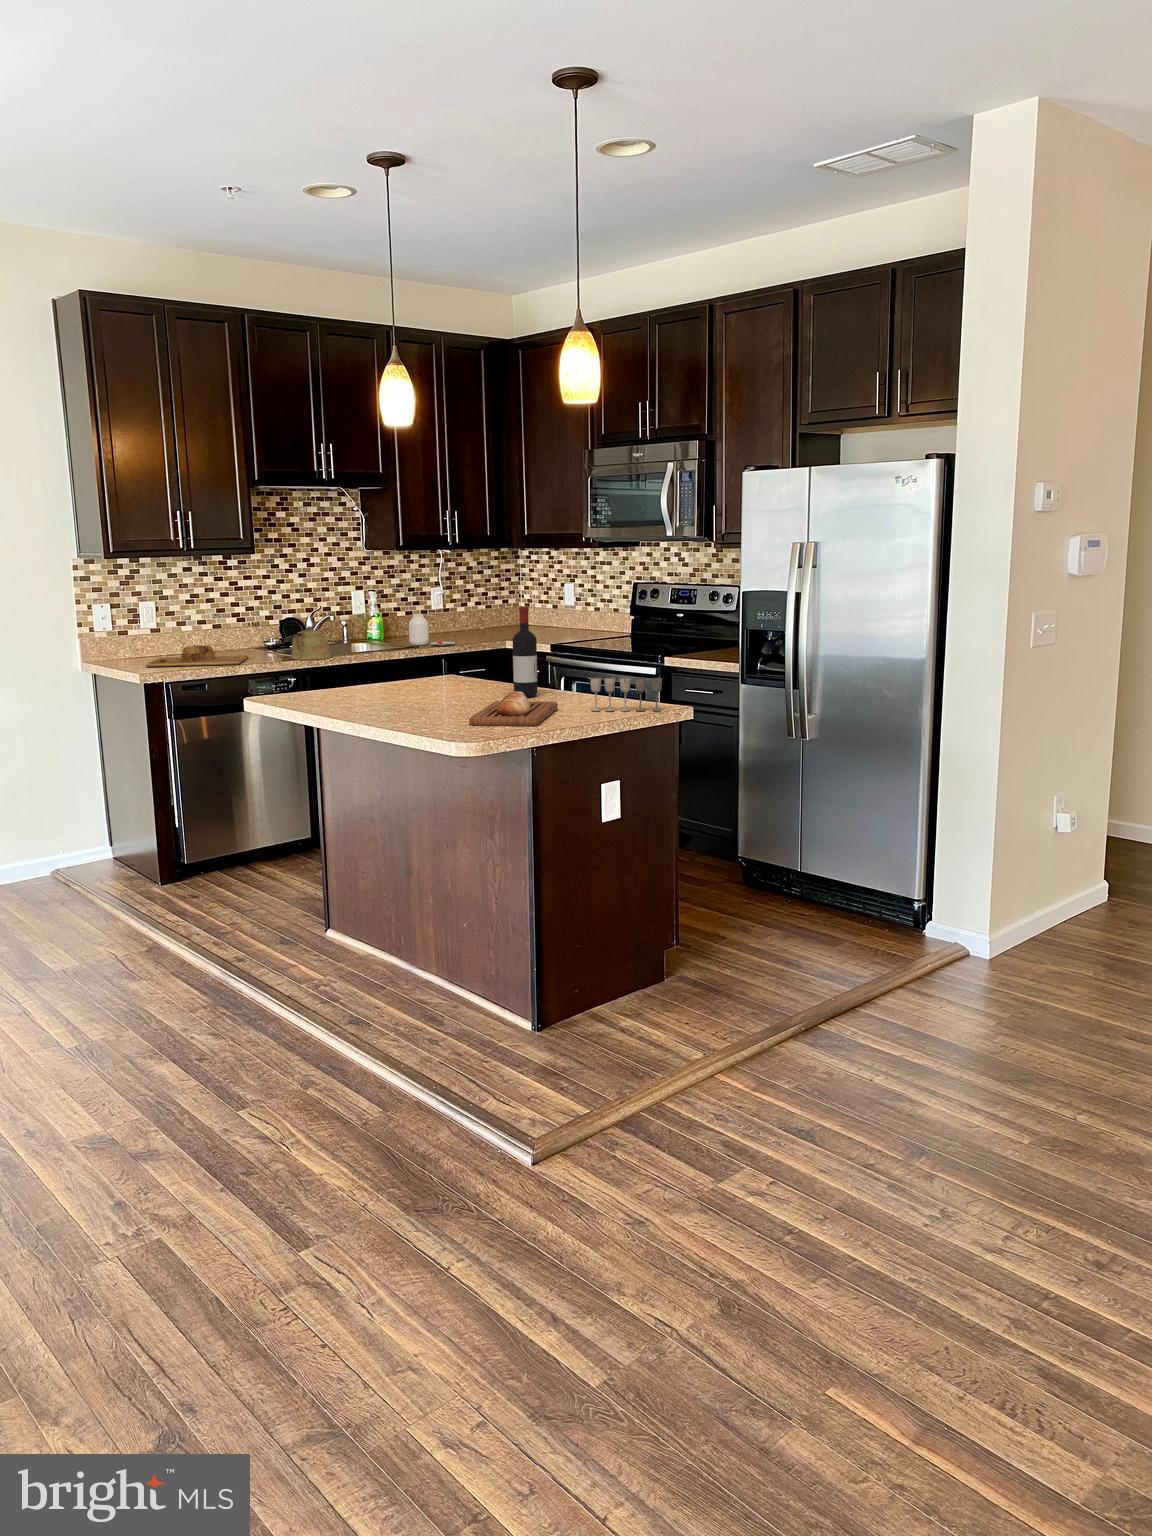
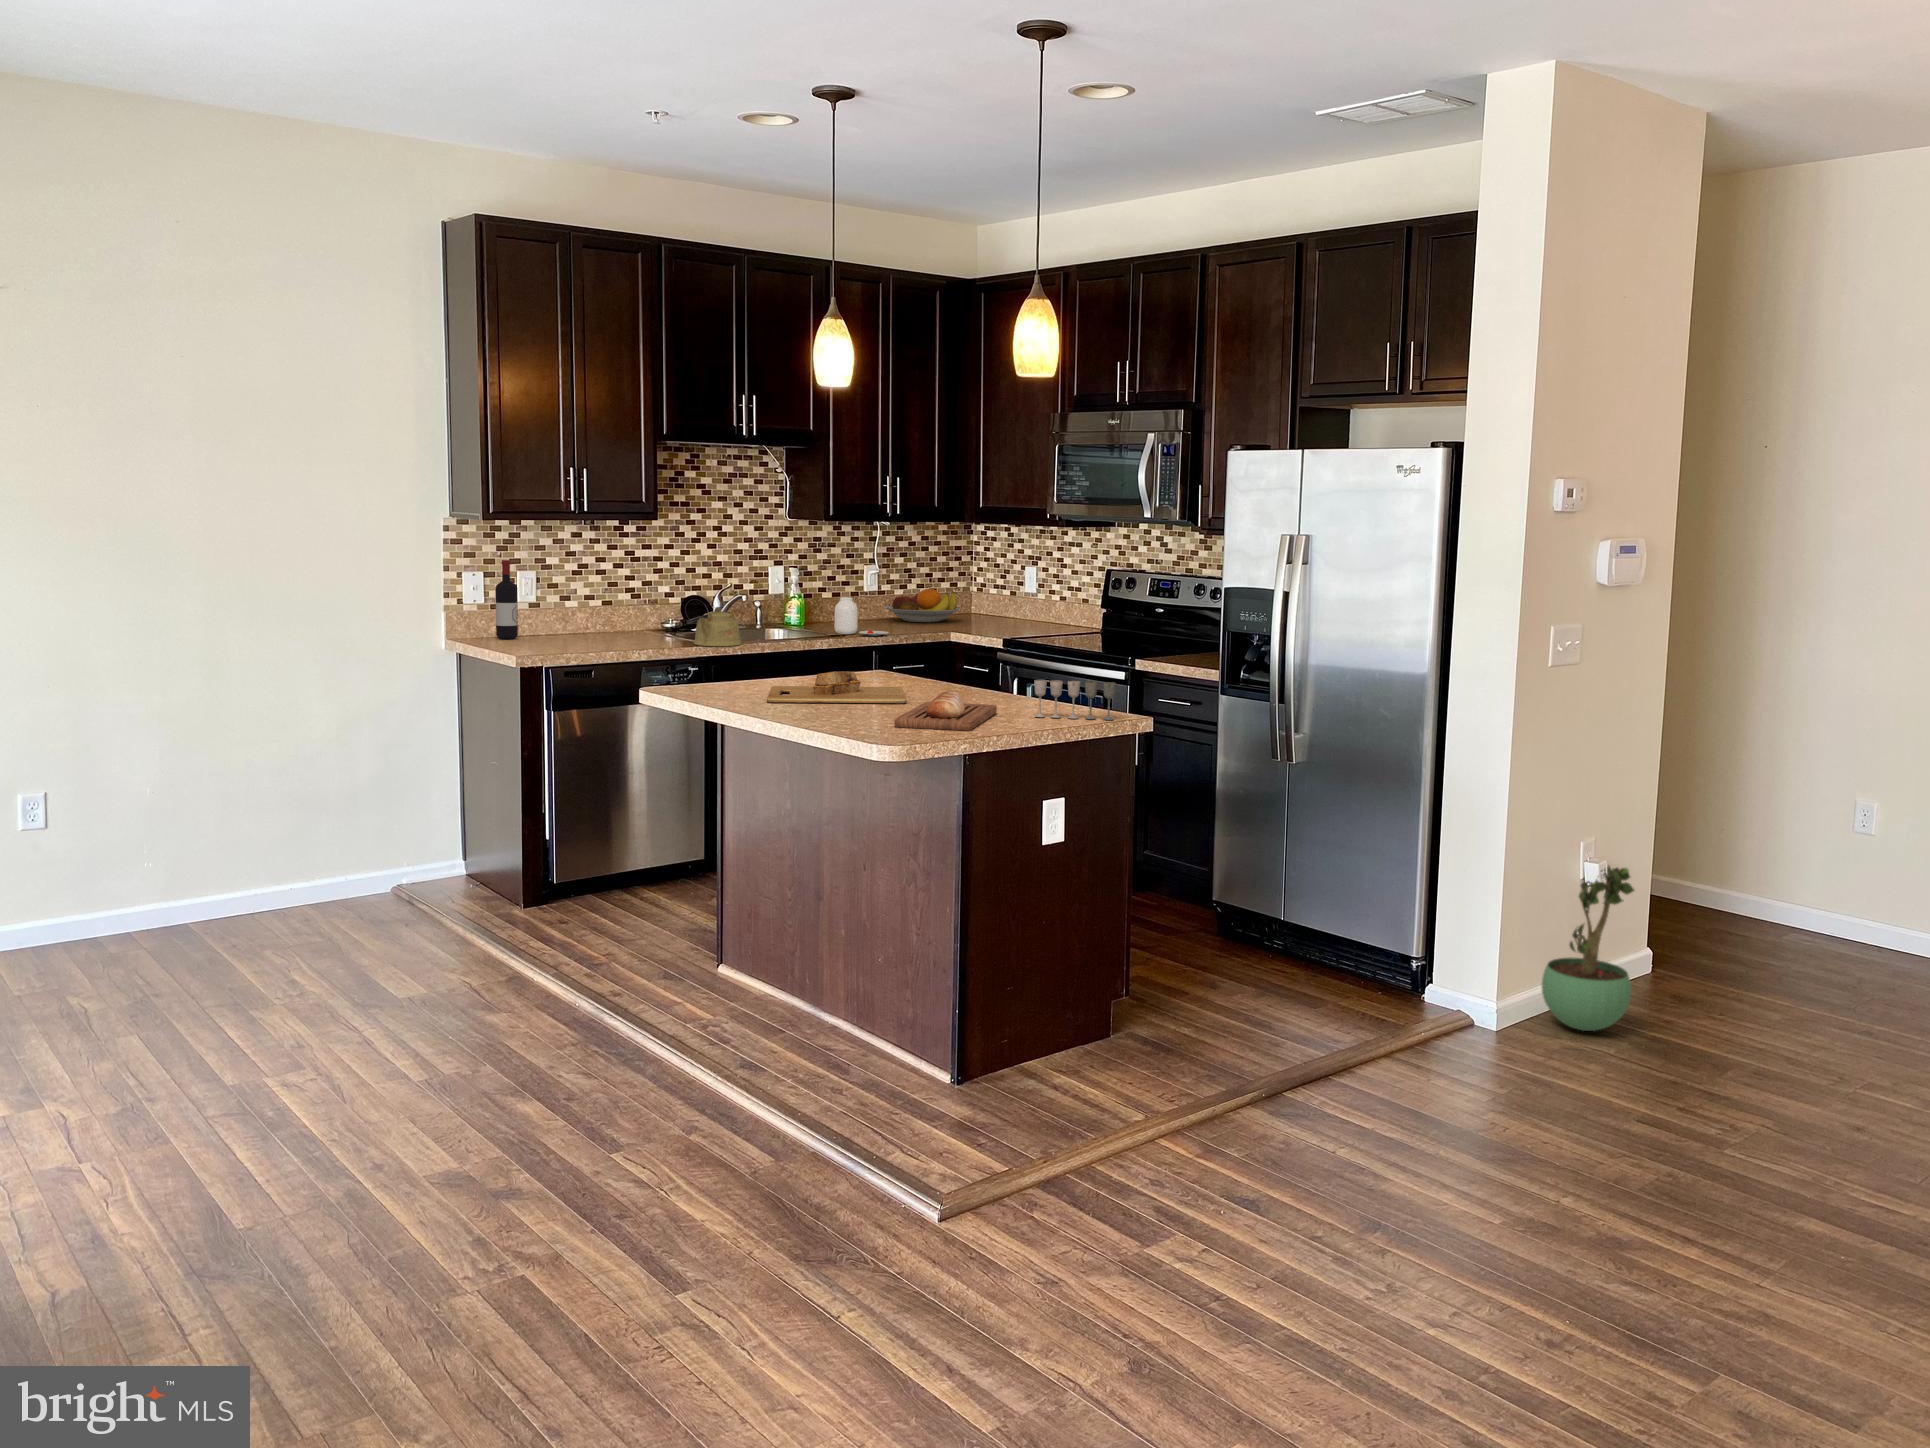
fruit bowl: none [450,605,514,633] -> present [885,589,961,622]
wine bottle: present [512,606,537,697] -> present [495,560,518,639]
cutting board: present [146,645,248,667] -> present [767,671,906,703]
potted plant: none [1027,816,1105,958] -> present [1542,865,1634,1031]

